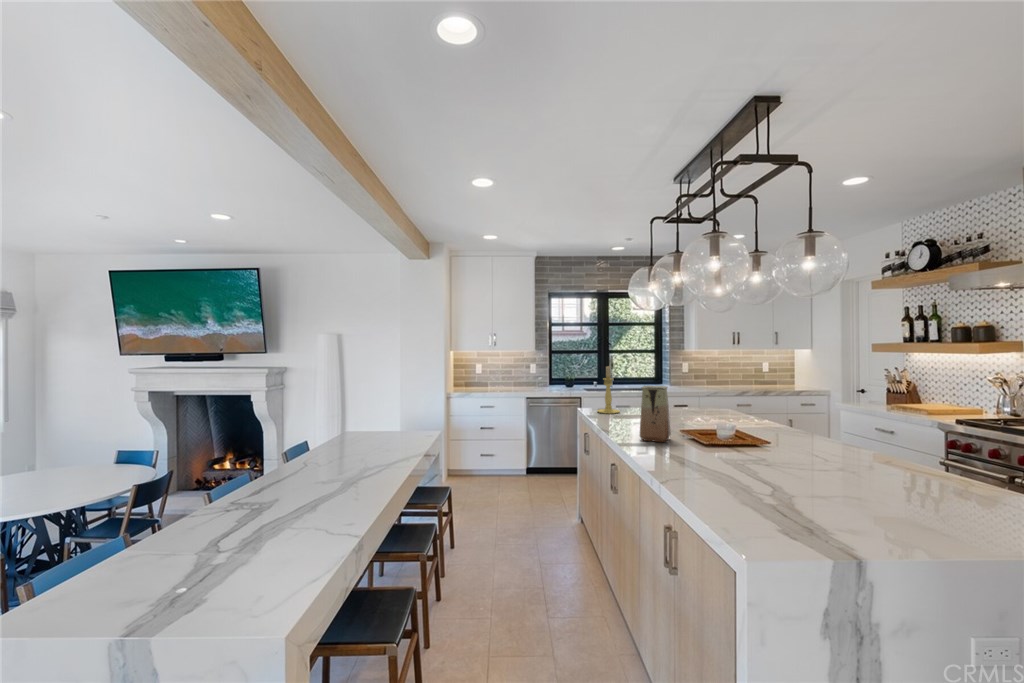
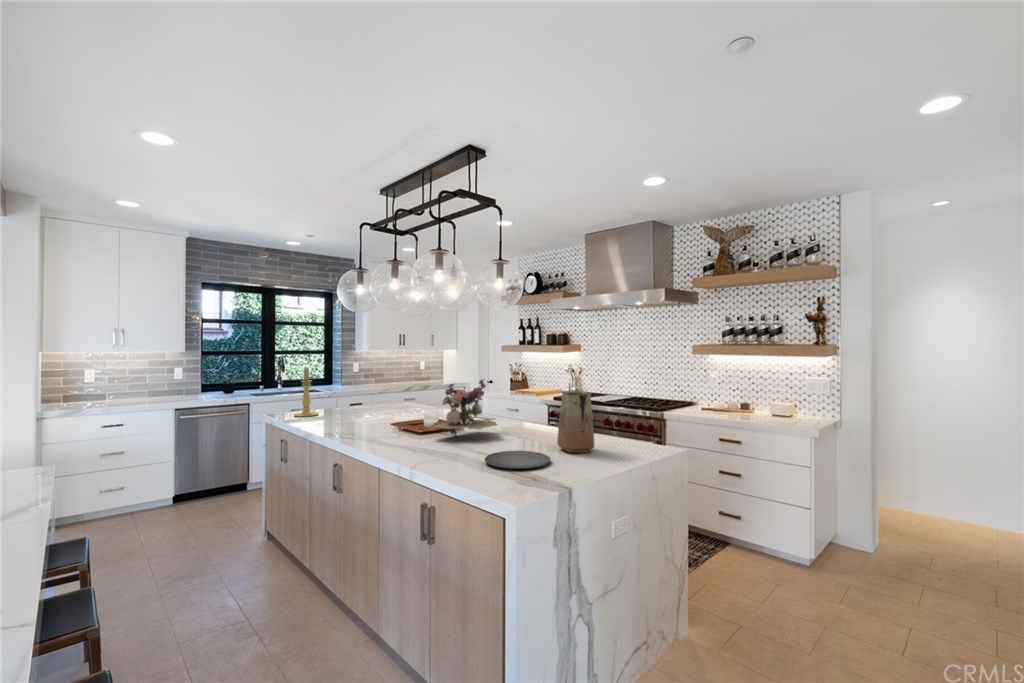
vase: present [640,386,671,442] -> present [557,391,594,453]
flower arrangement: none [707,386,806,458] -> present [433,380,497,436]
plate: none [748,488,861,524] -> present [485,451,550,469]

